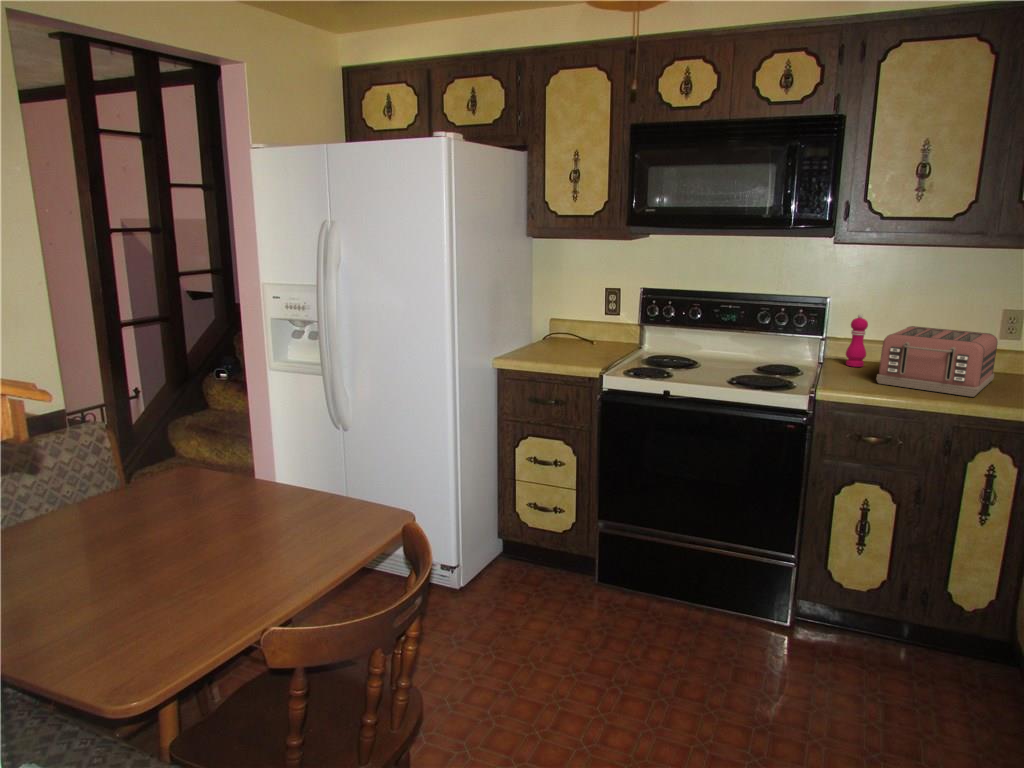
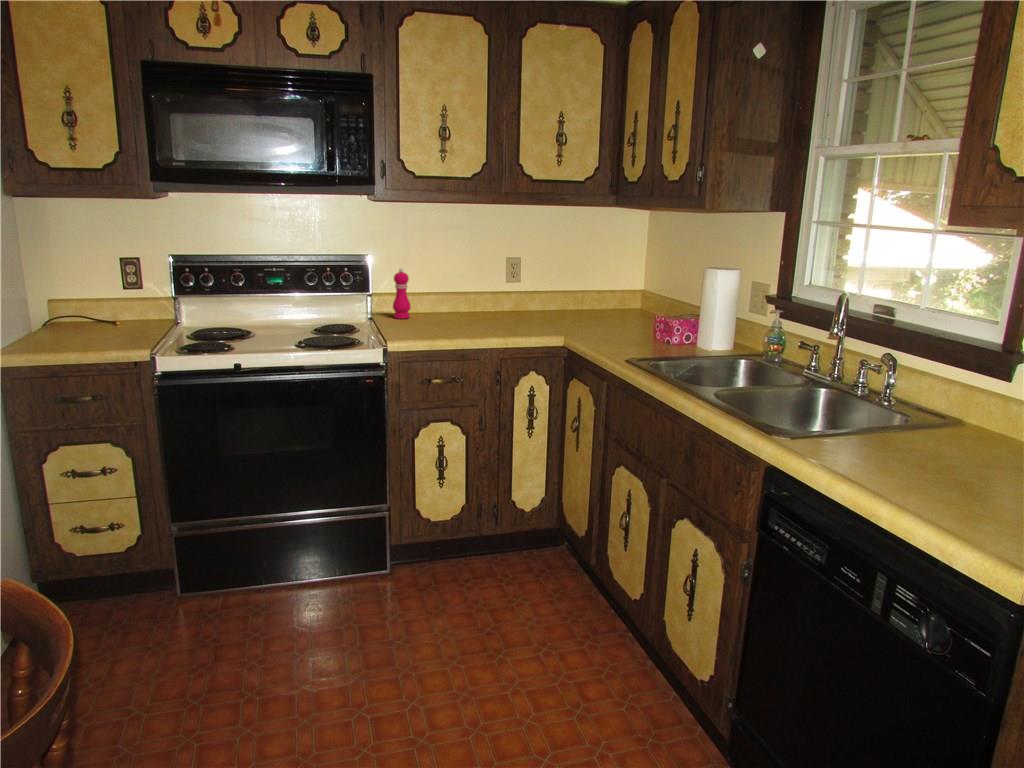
toaster: present [876,326,998,397] -> none [431,276,513,332]

